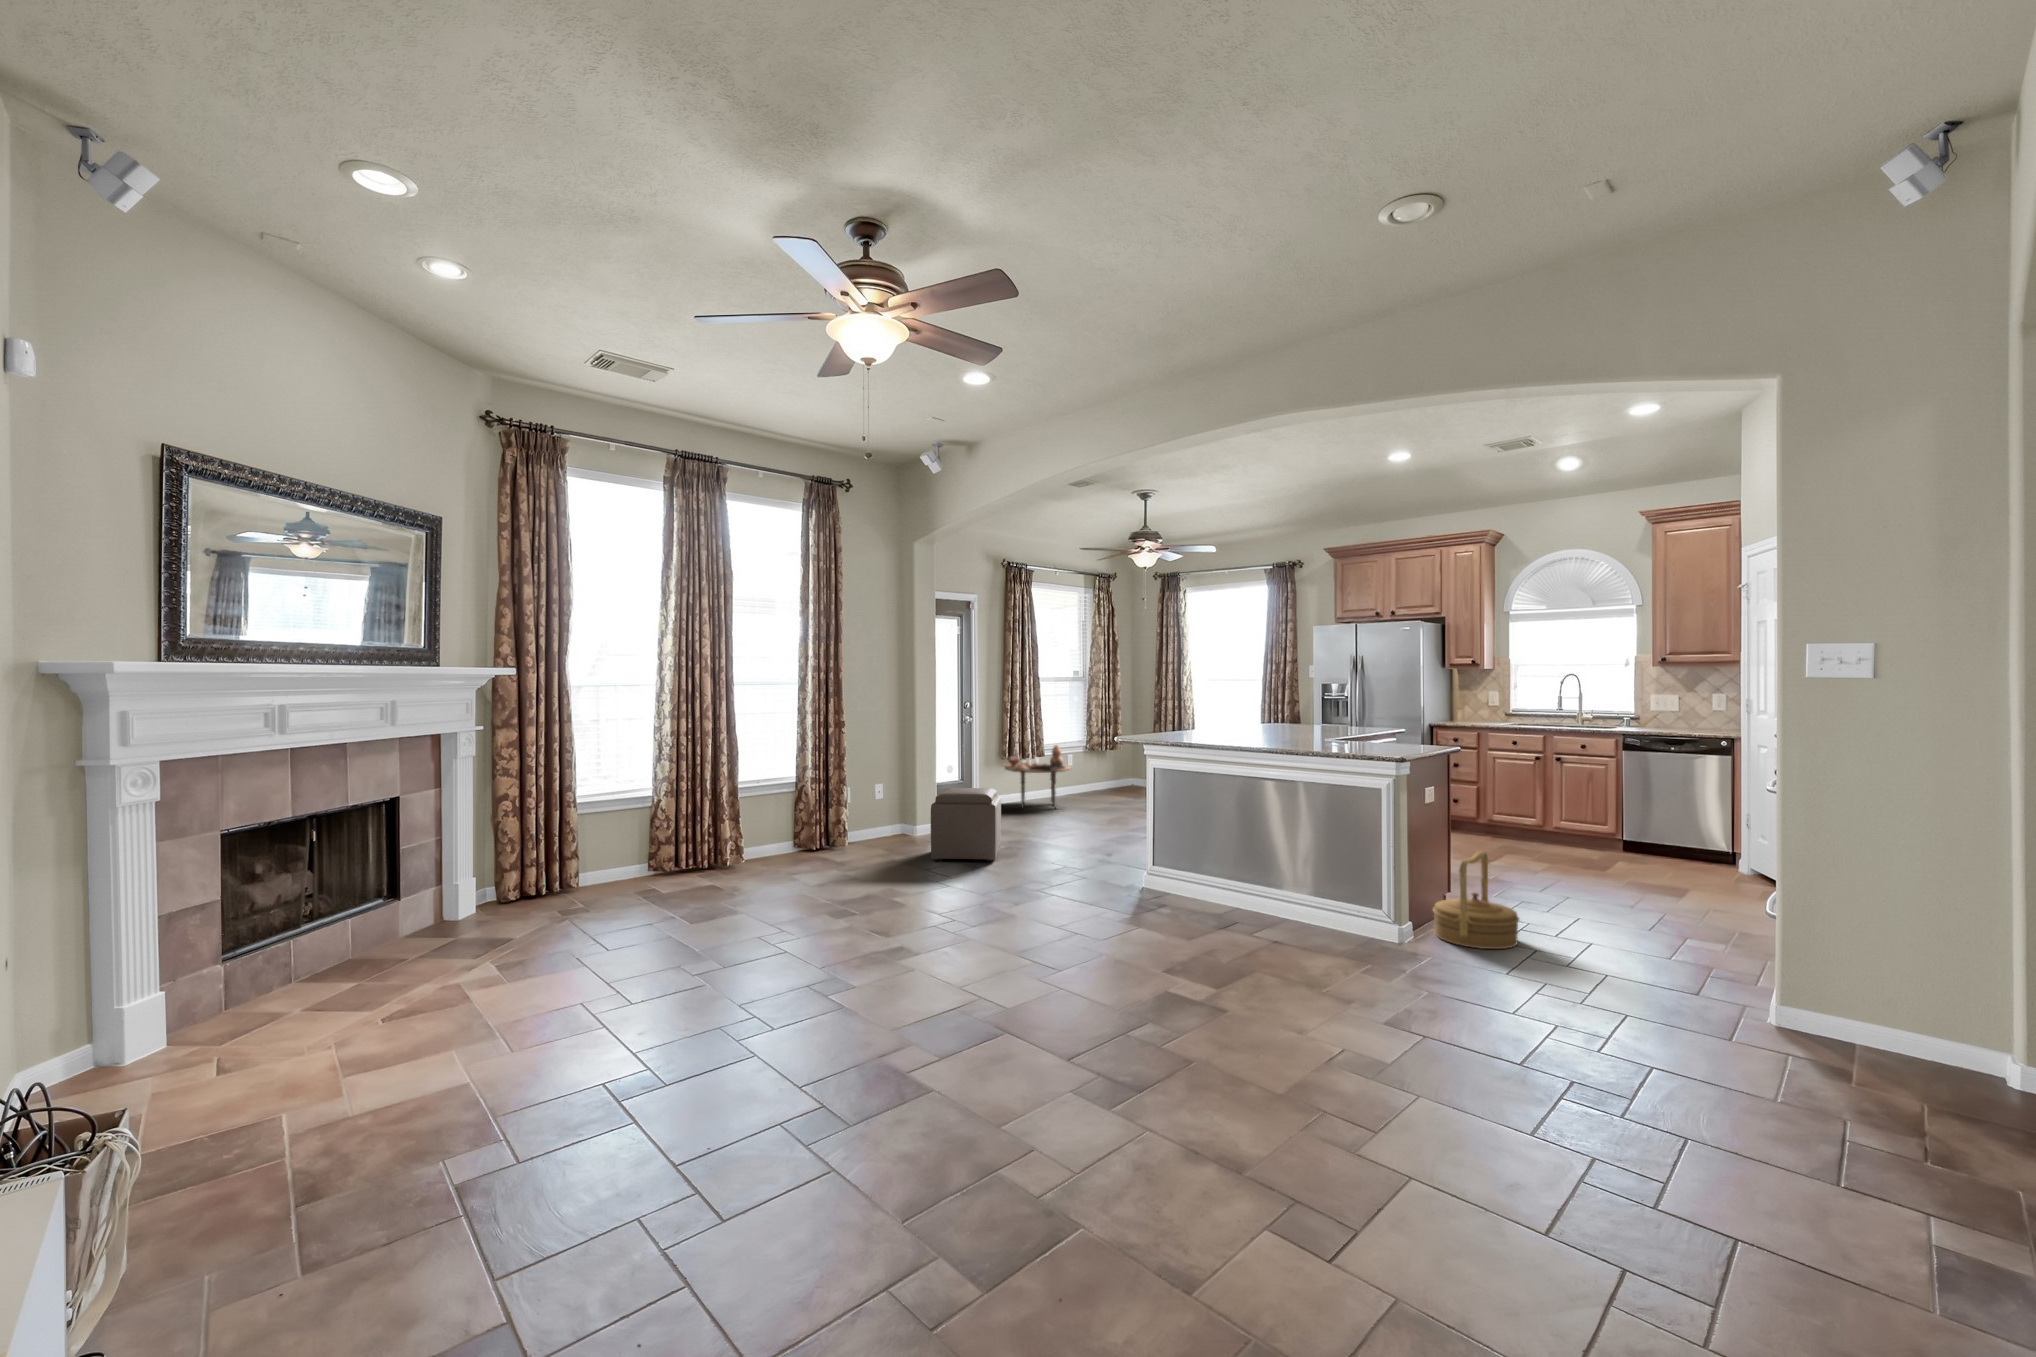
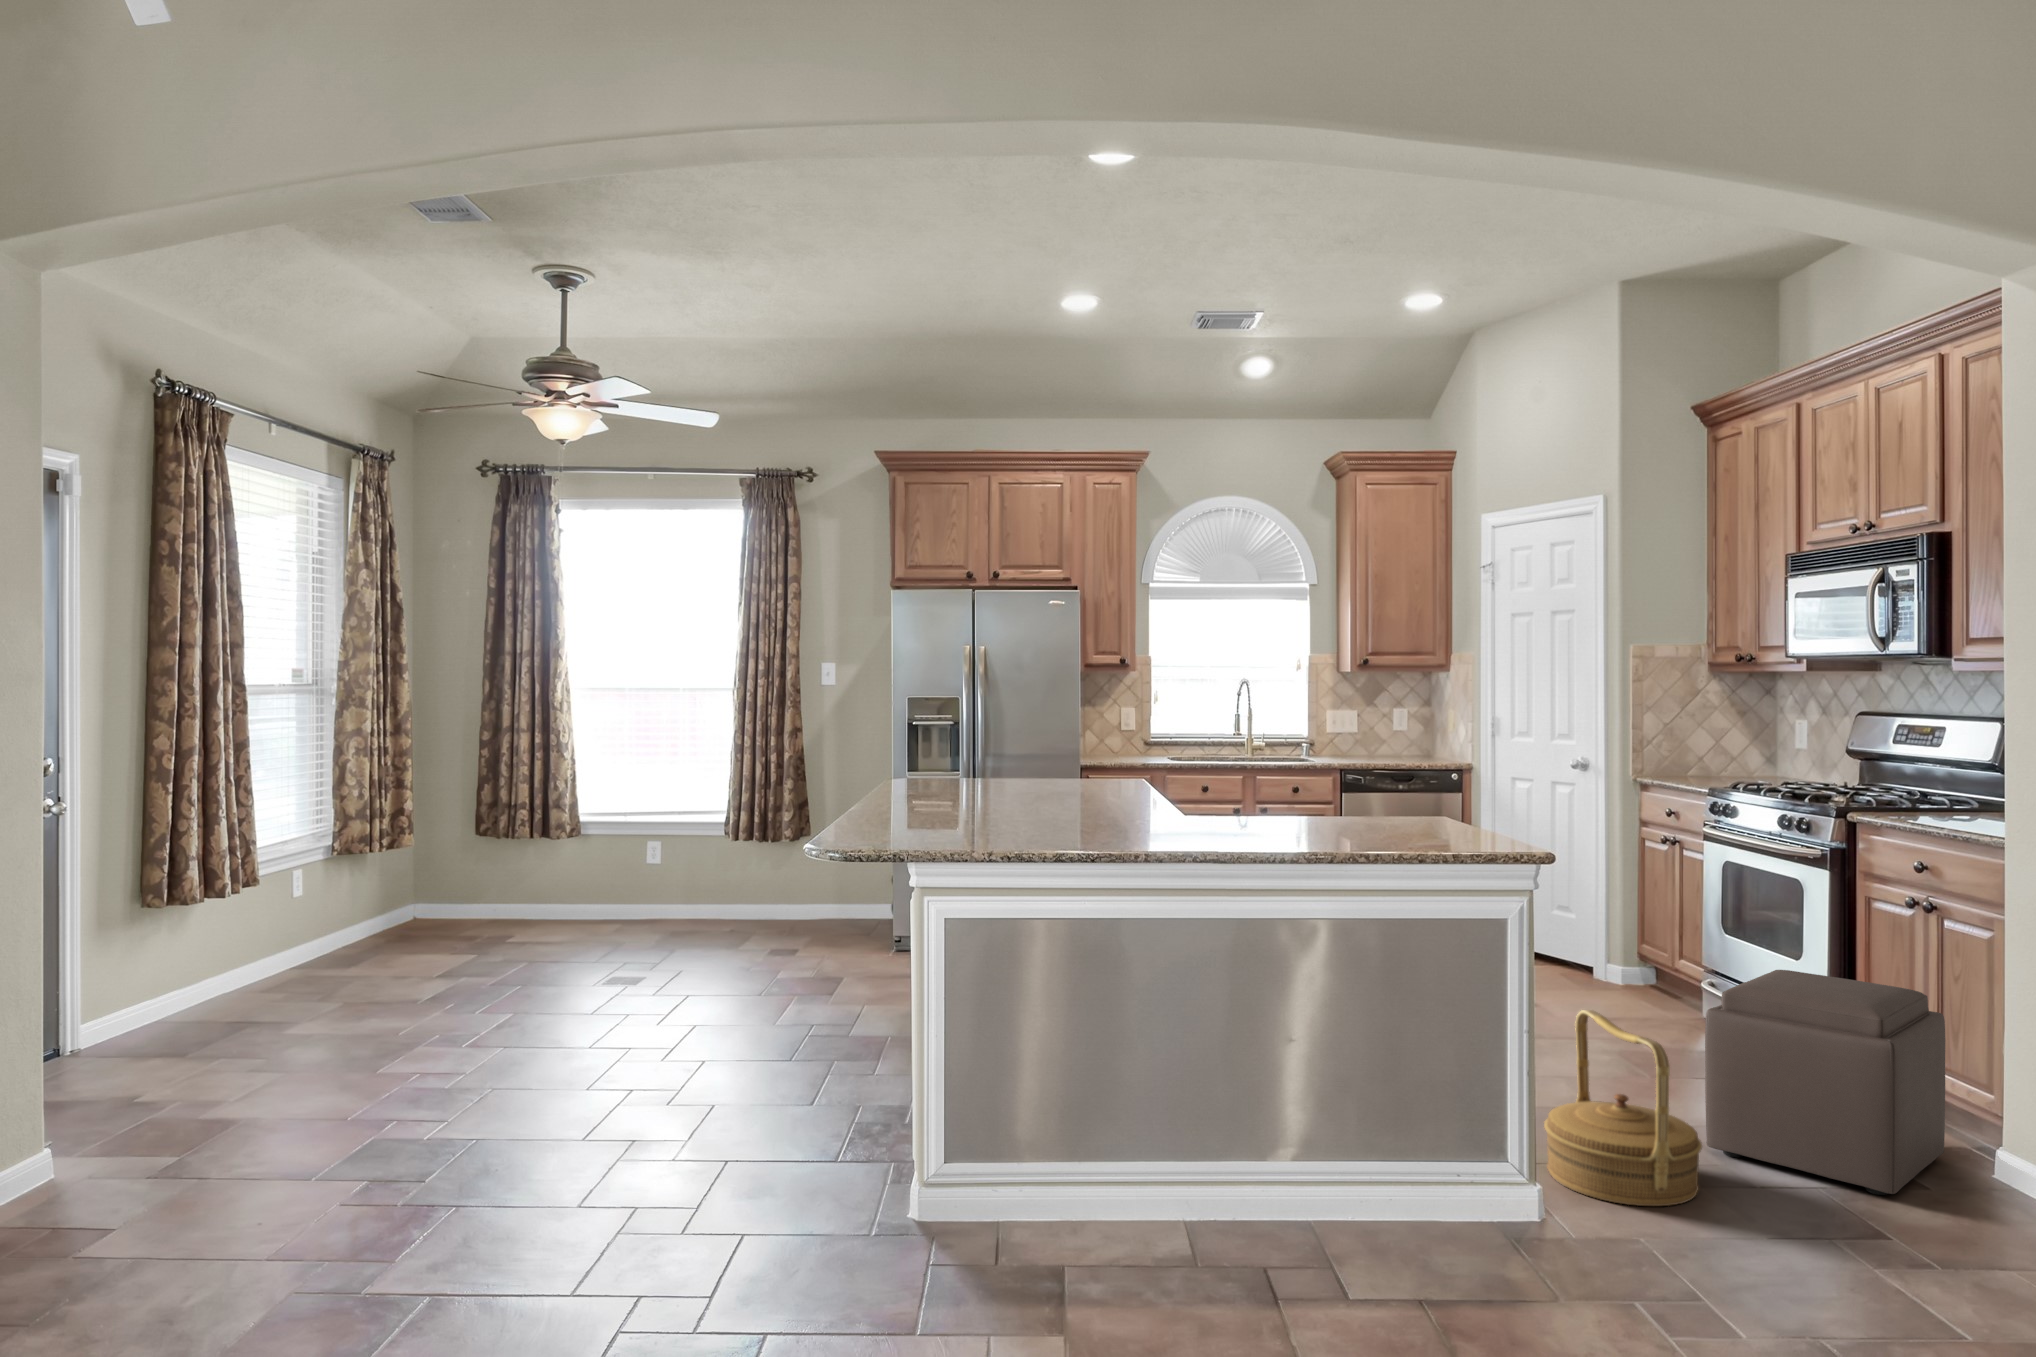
side table: present [1004,745,1071,808] -> none [151,852,363,1034]
ottoman: present [931,788,1001,861] -> present [1705,970,1945,1195]

